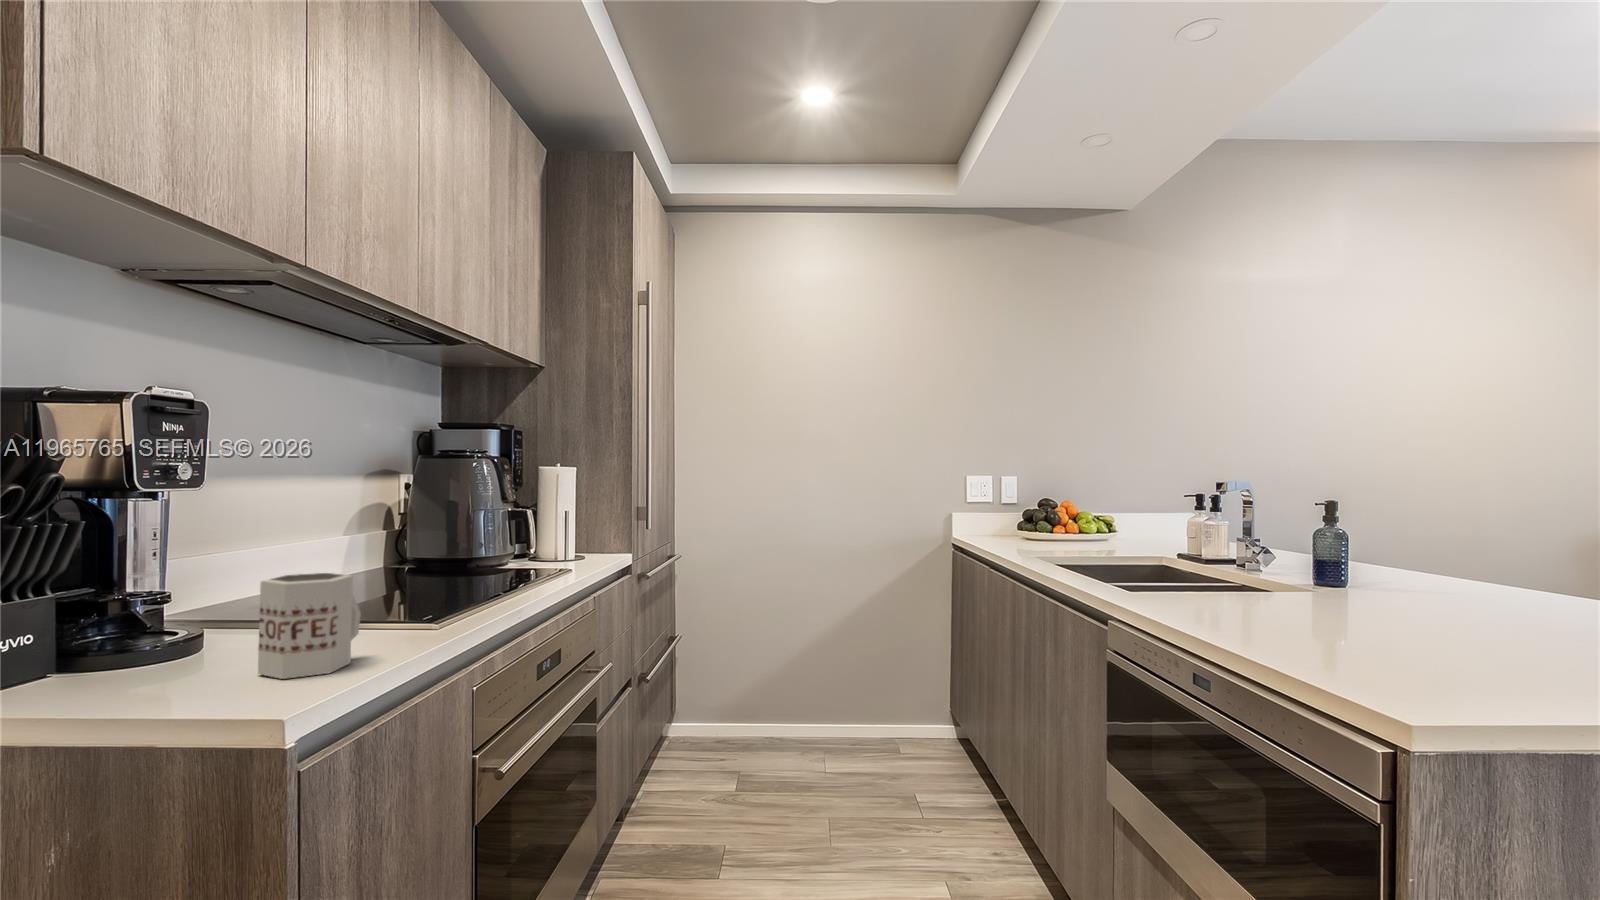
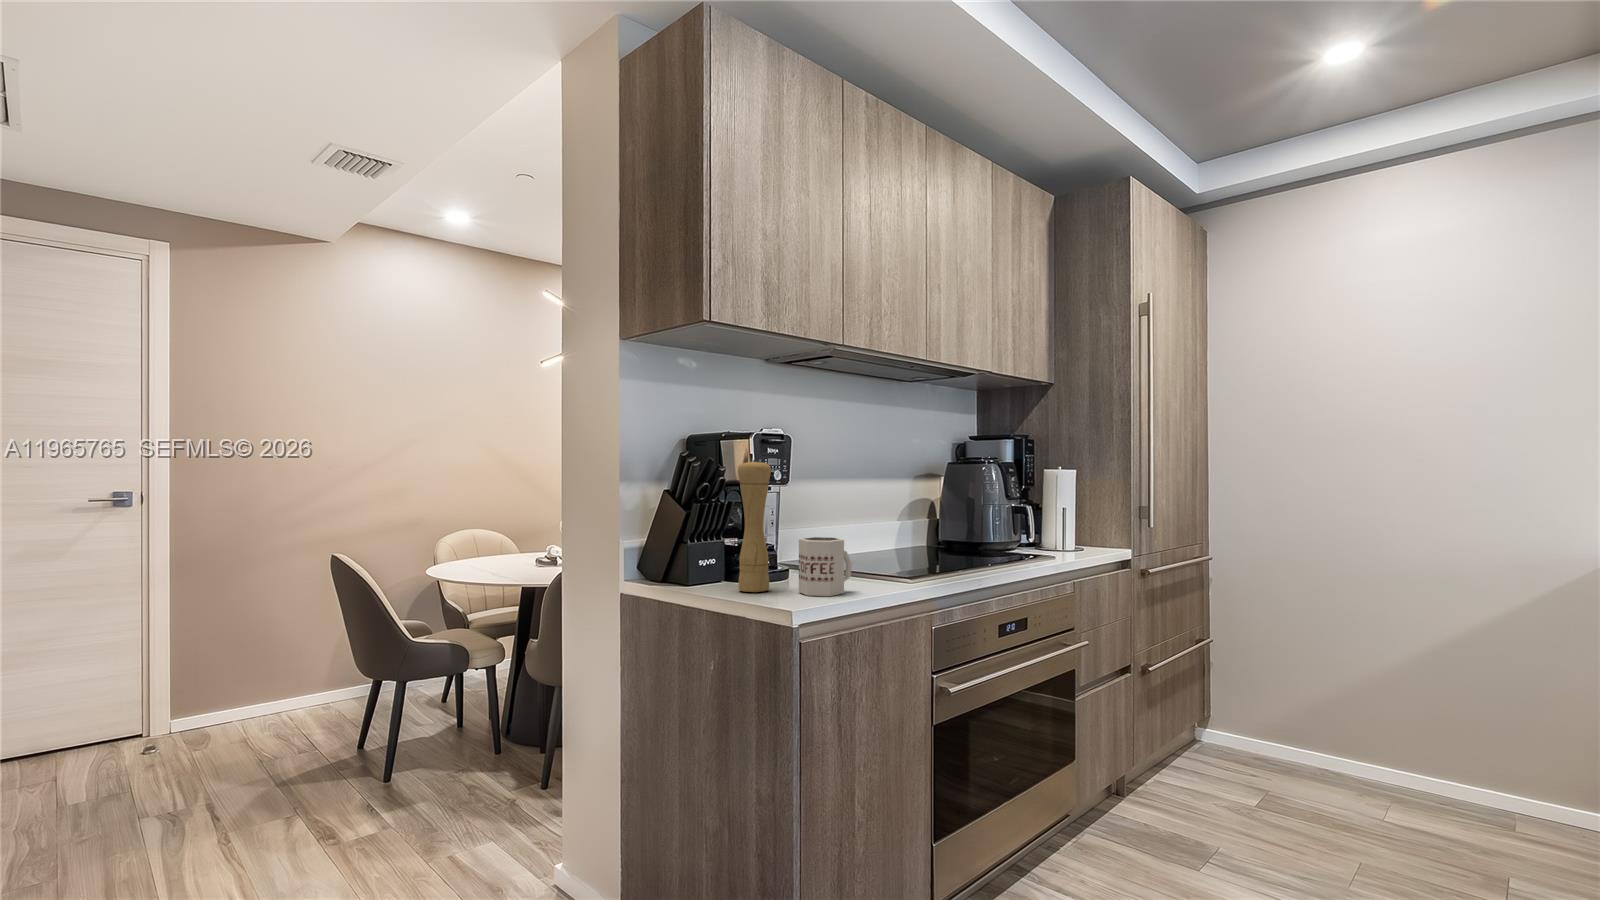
pepper mill: none [111,440,197,692] -> present [738,460,771,592]

